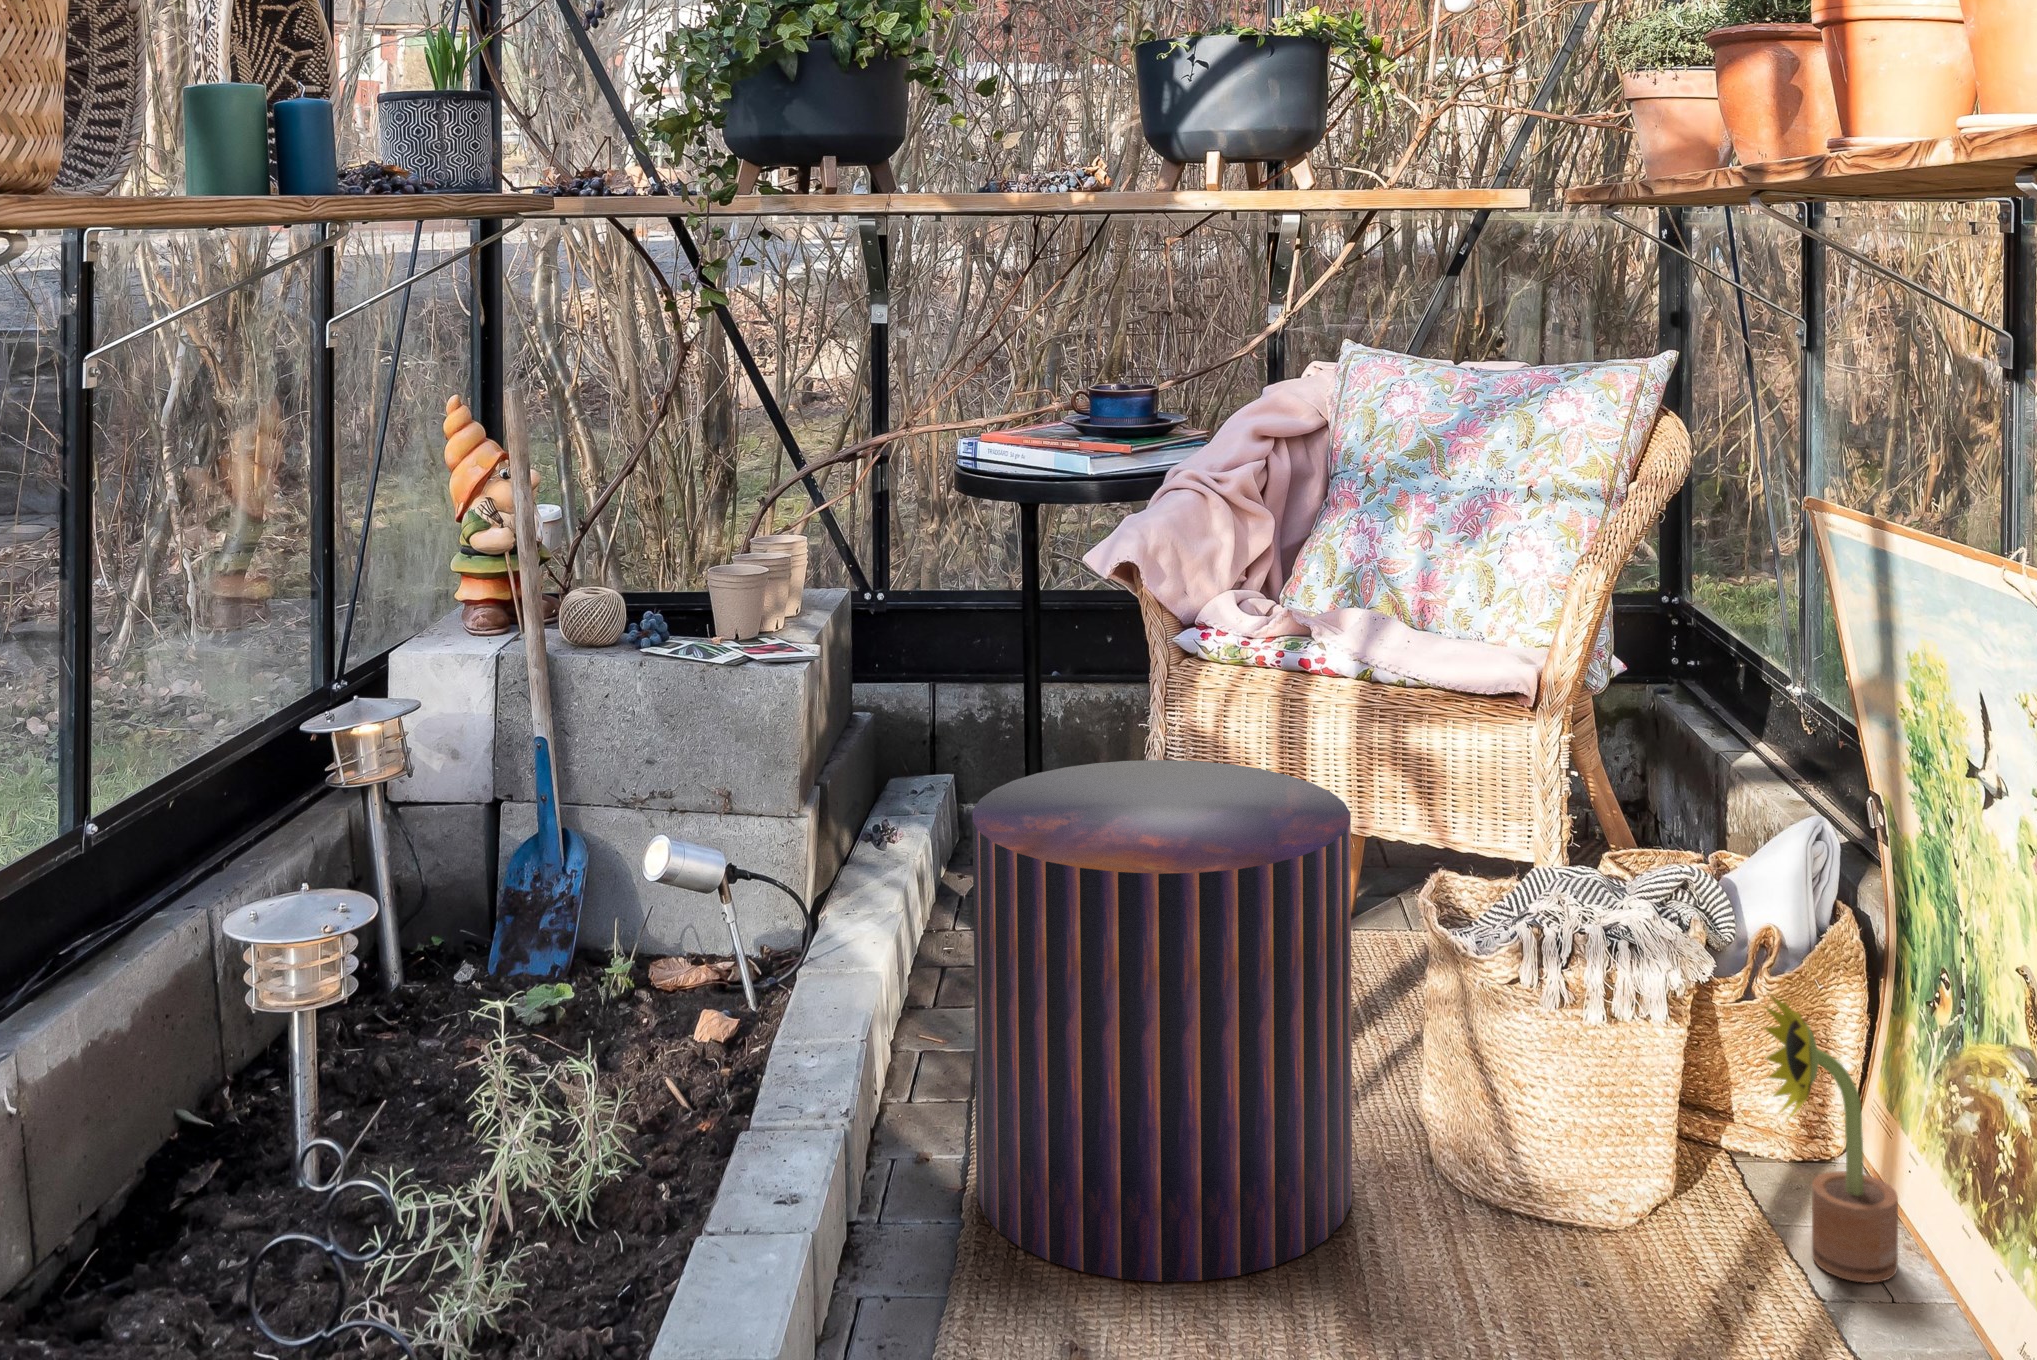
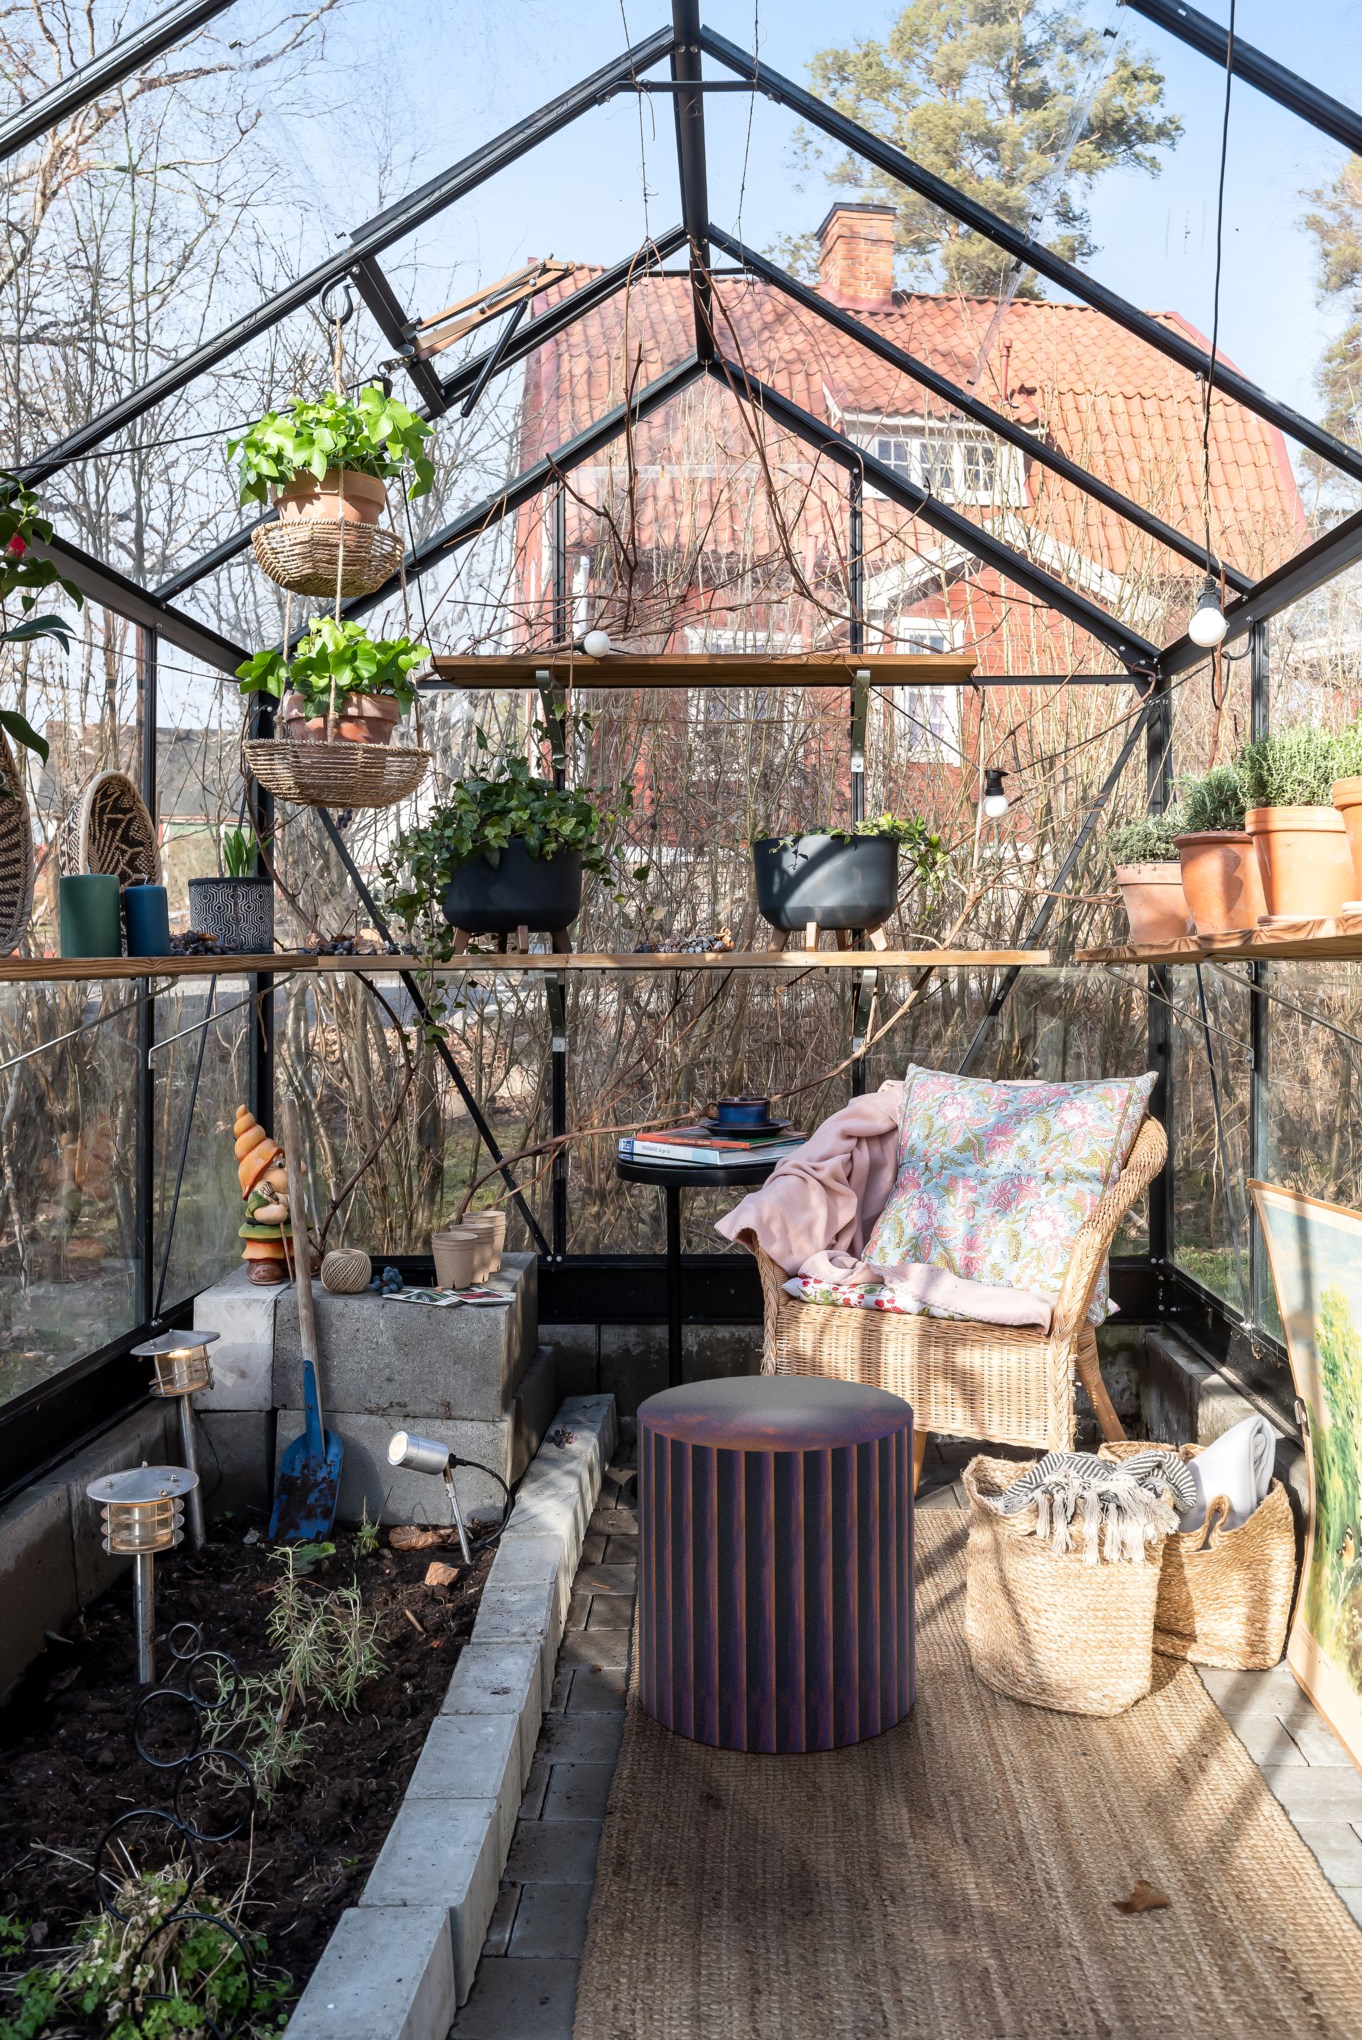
decorative plant: present [1764,995,1898,1283] -> none [1212,1537,1310,1750]

